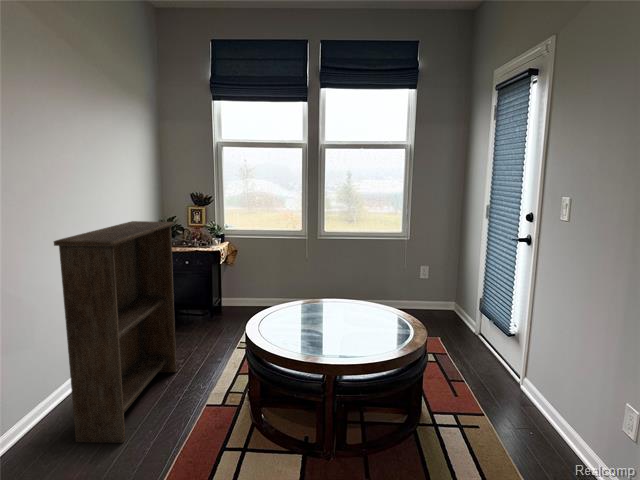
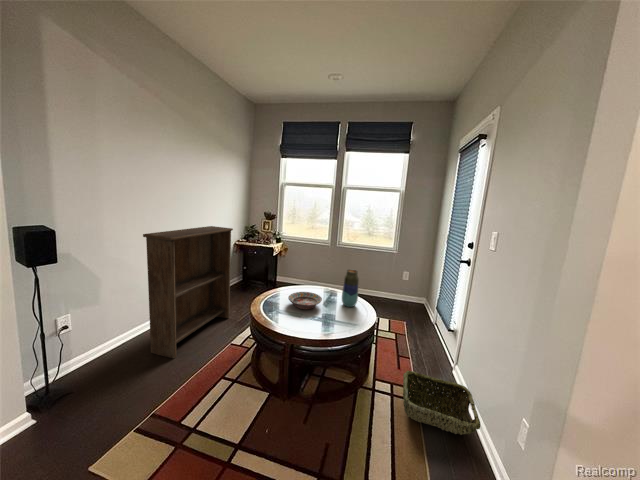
vase: none [369,265,393,320] -> present [342,269,359,307]
decorative bowl: none [296,307,347,332] -> present [288,292,322,309]
woven basket: none [477,389,583,453] -> present [403,371,480,435]

